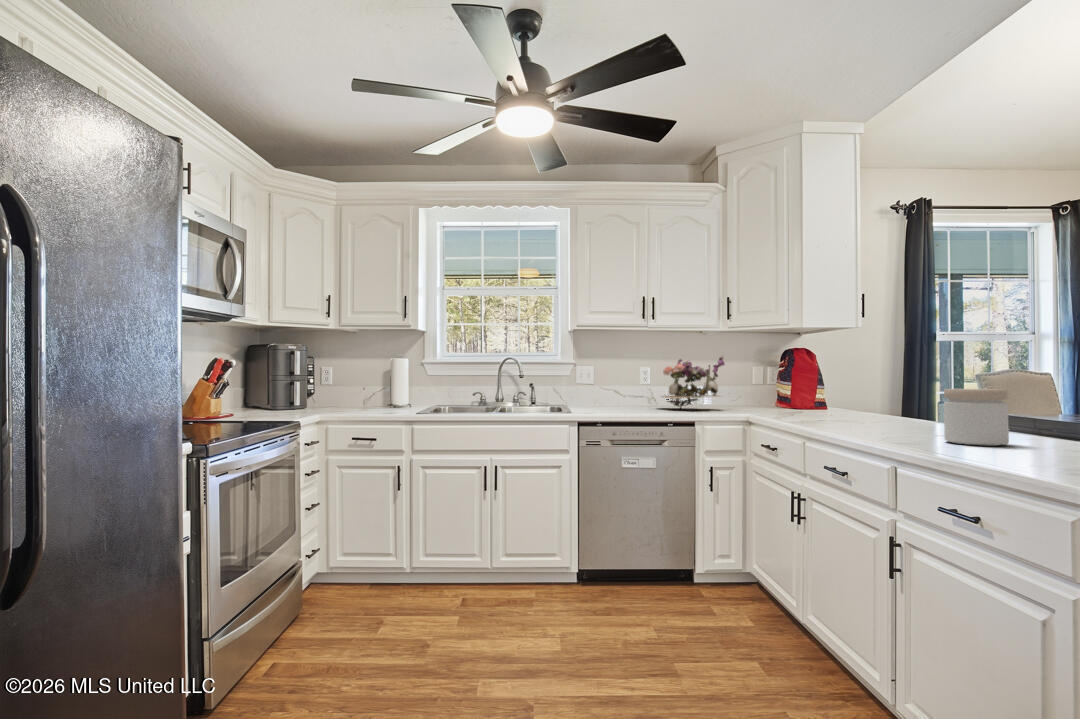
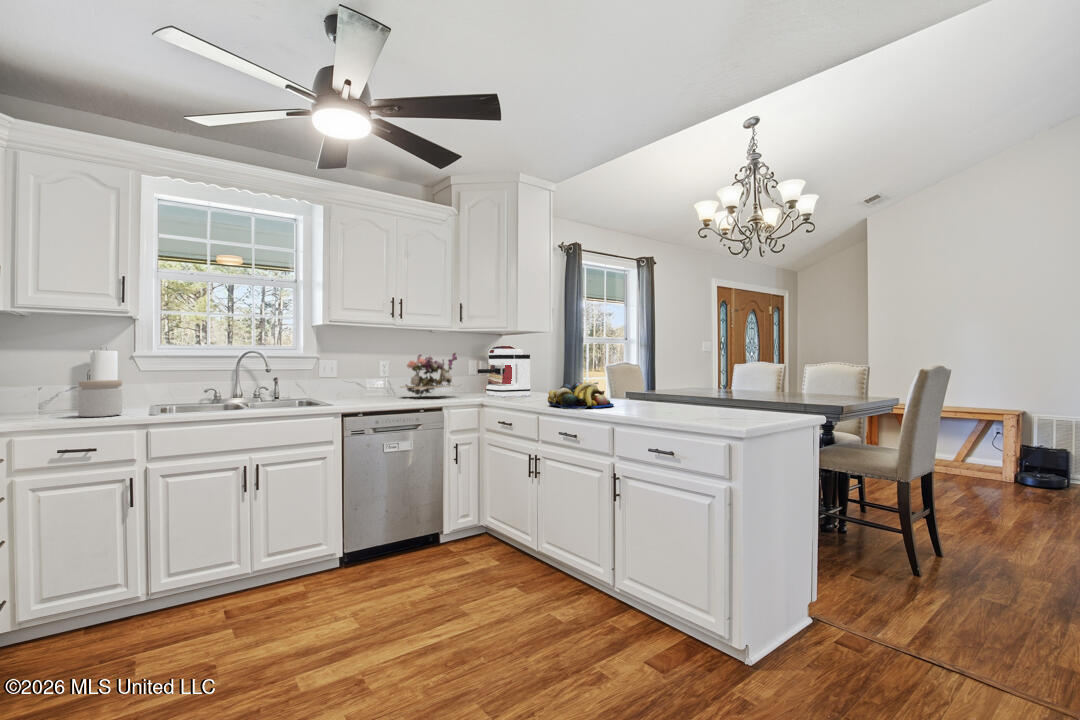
coffee maker: none [751,351,824,413] -> present [478,349,531,397]
jar: present [944,389,1009,446] -> present [78,380,122,417]
fruit bowl: none [817,393,927,431] -> present [548,382,614,409]

